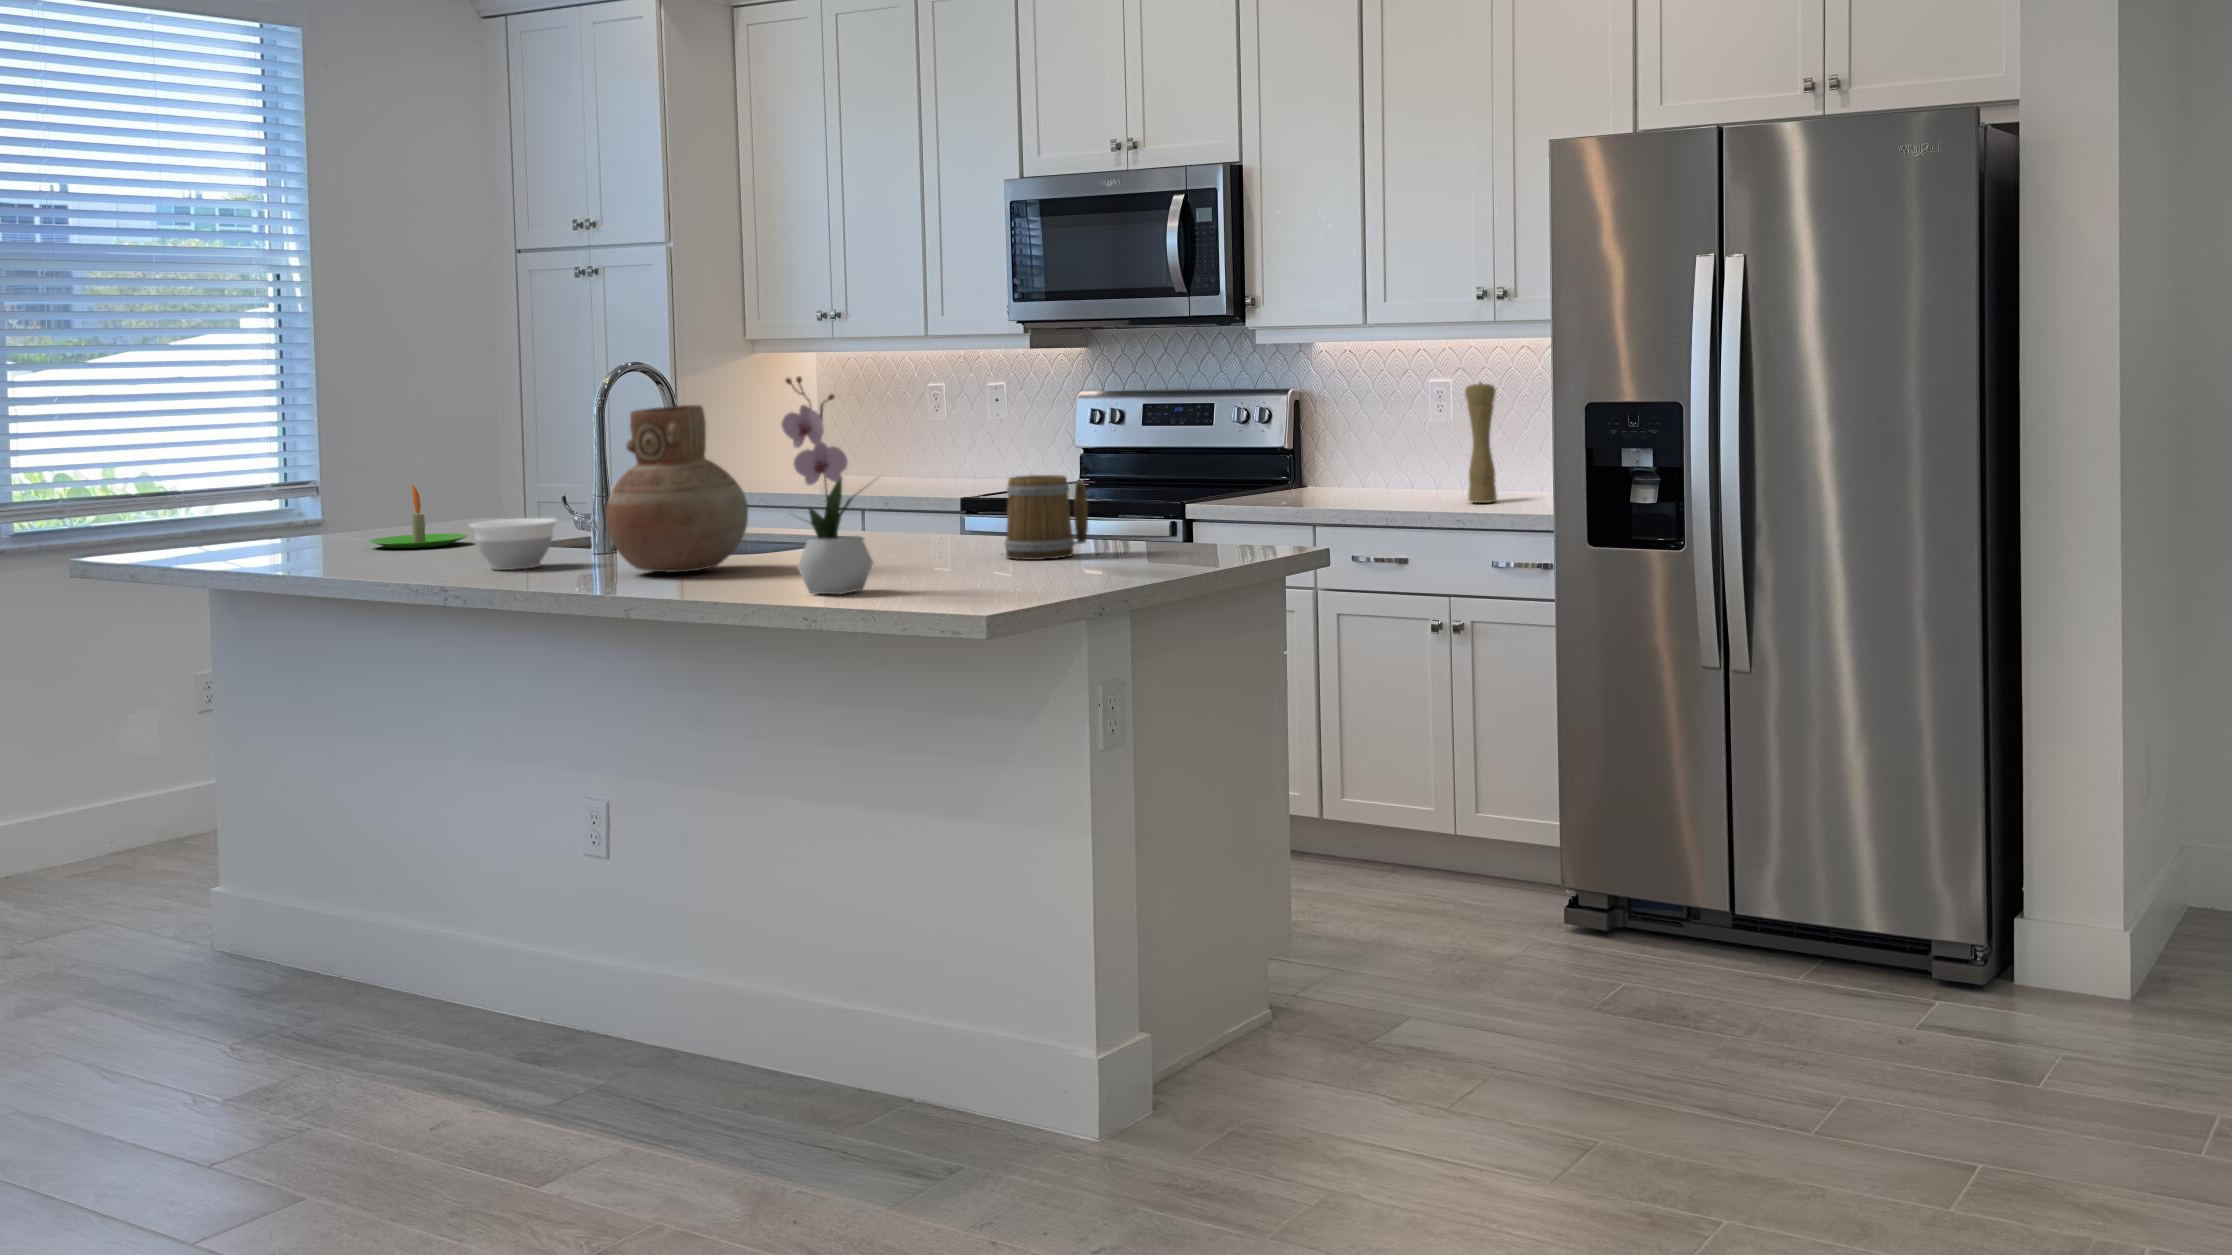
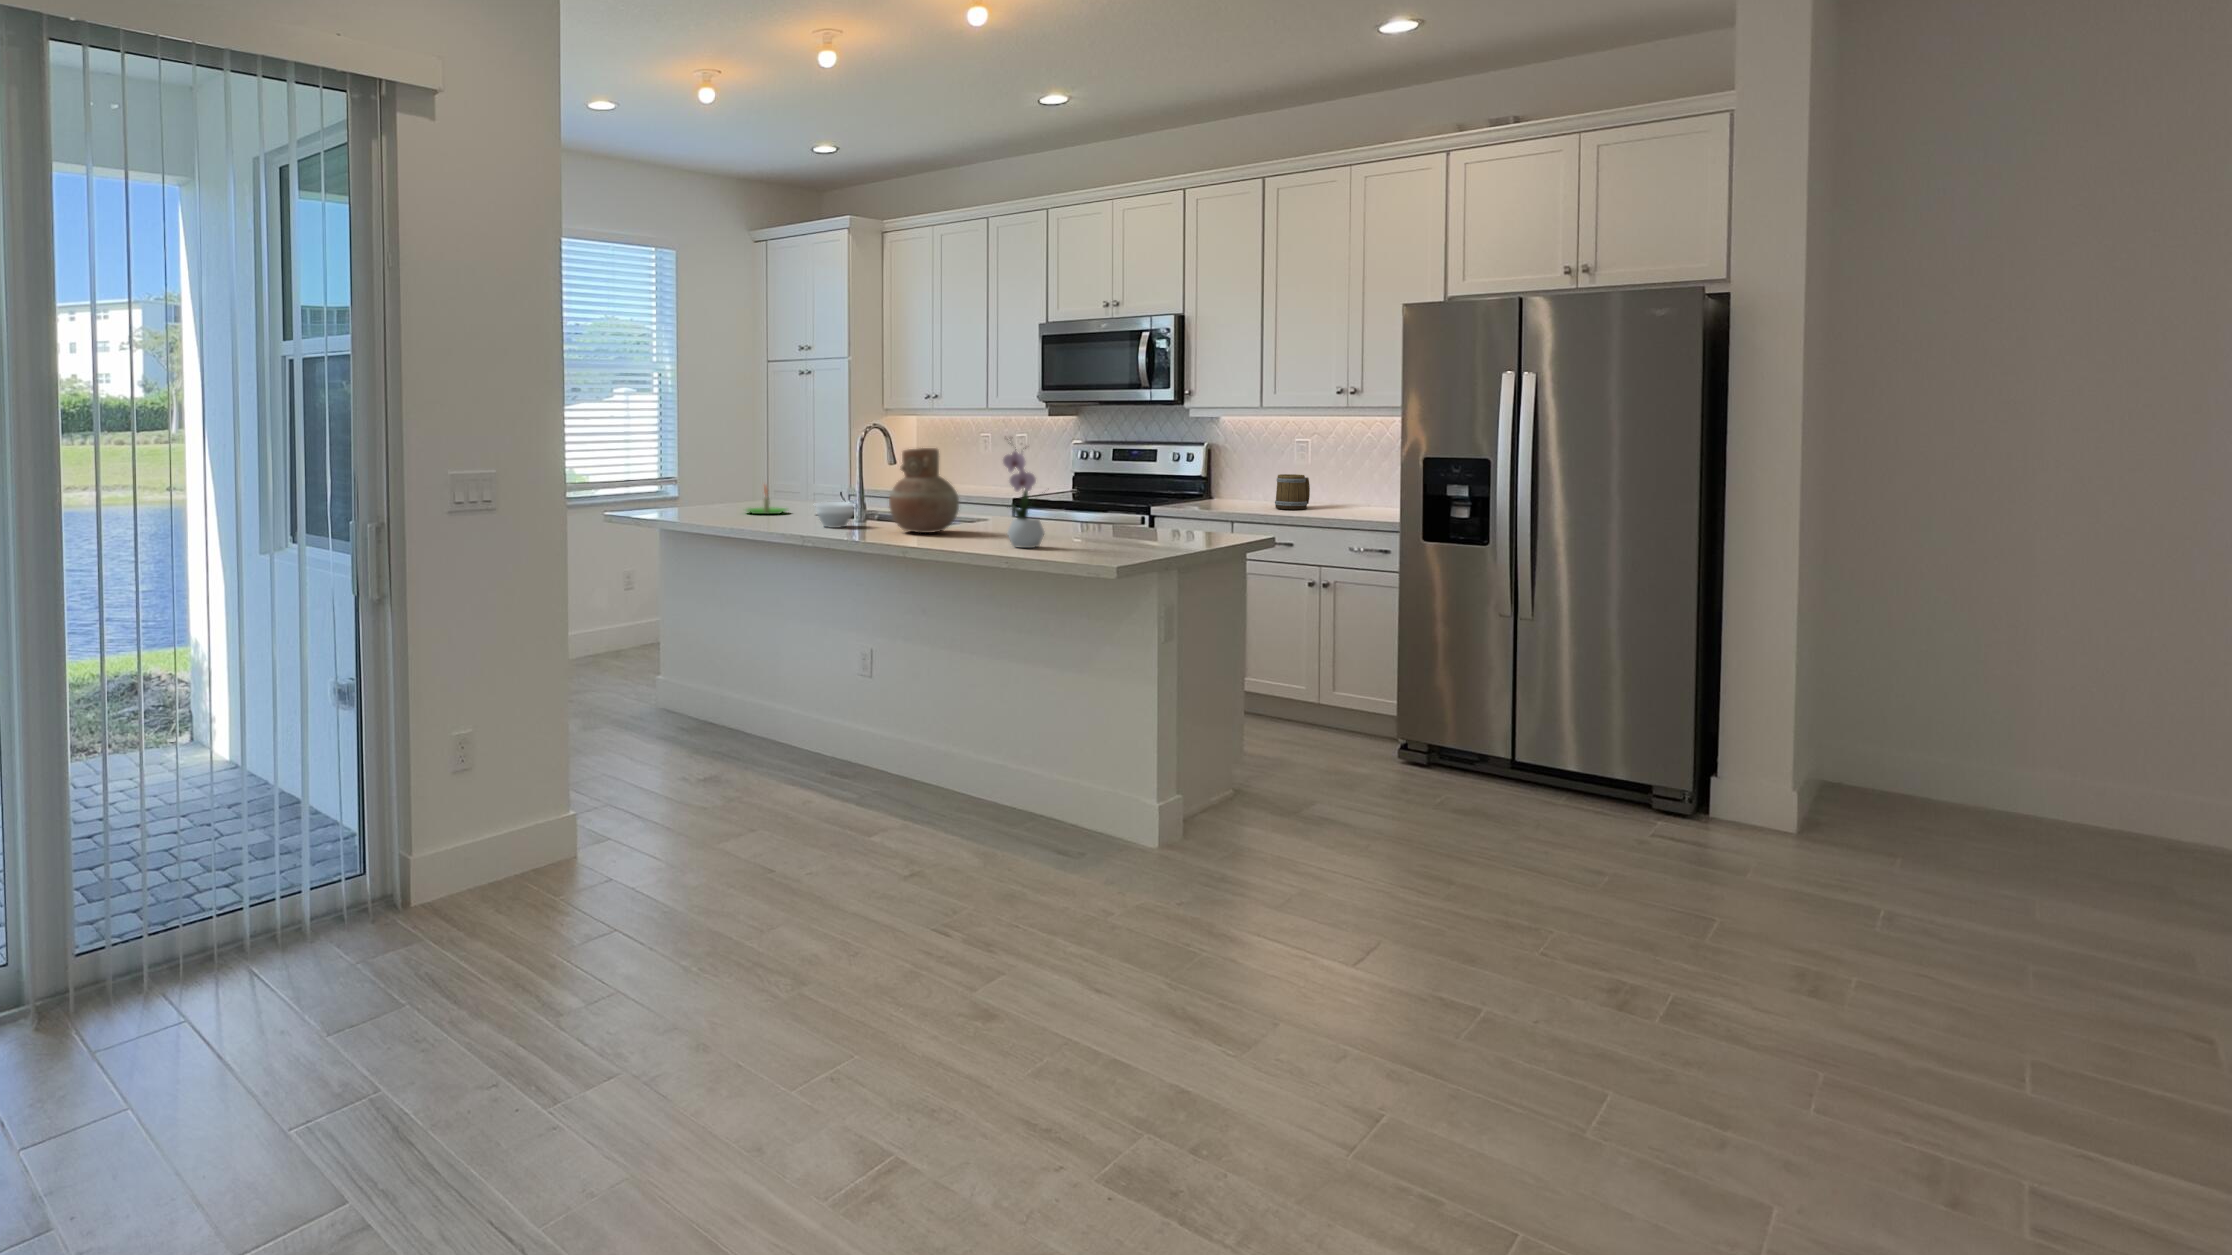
pepper mill: present [1465,382,1497,503] -> none [1326,443,1346,512]
mug: present [1005,475,1088,560] -> present [1275,474,1310,510]

